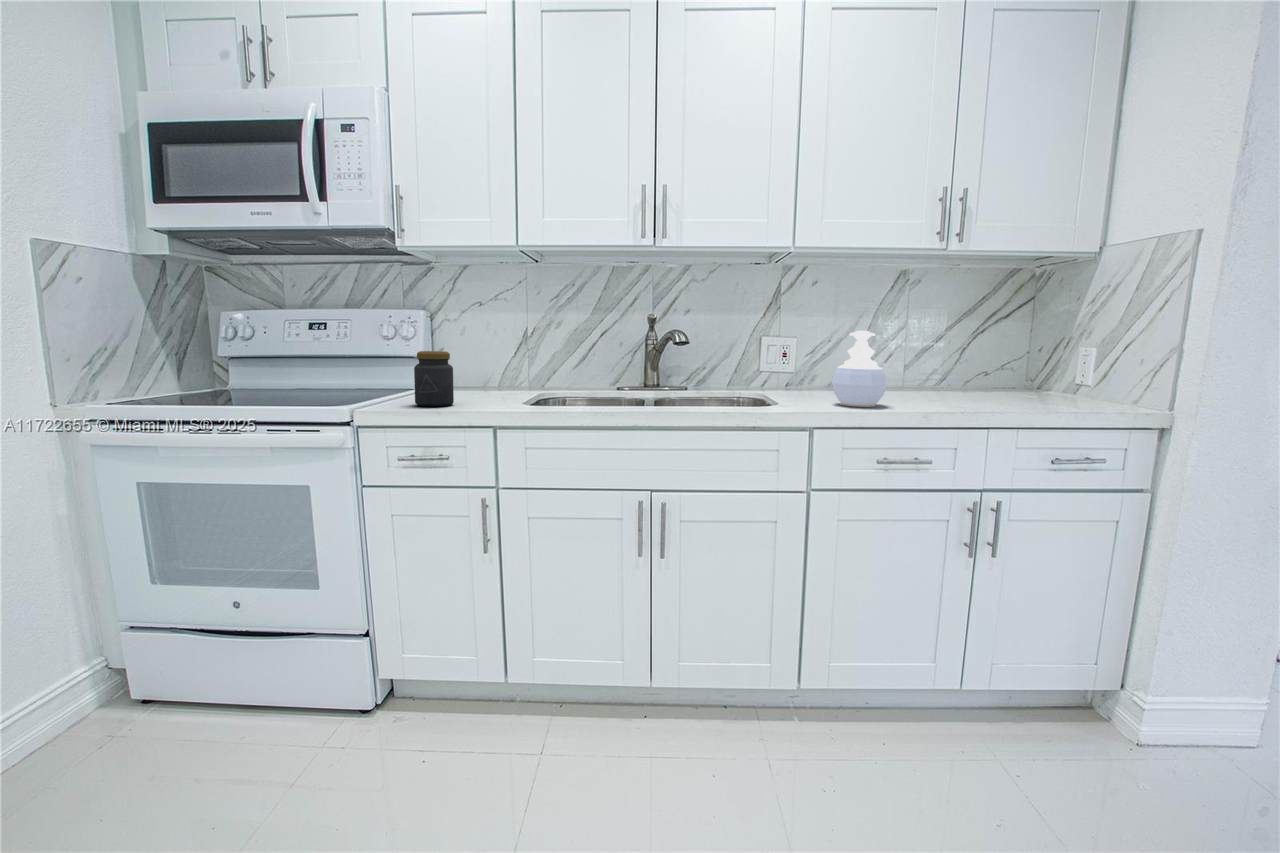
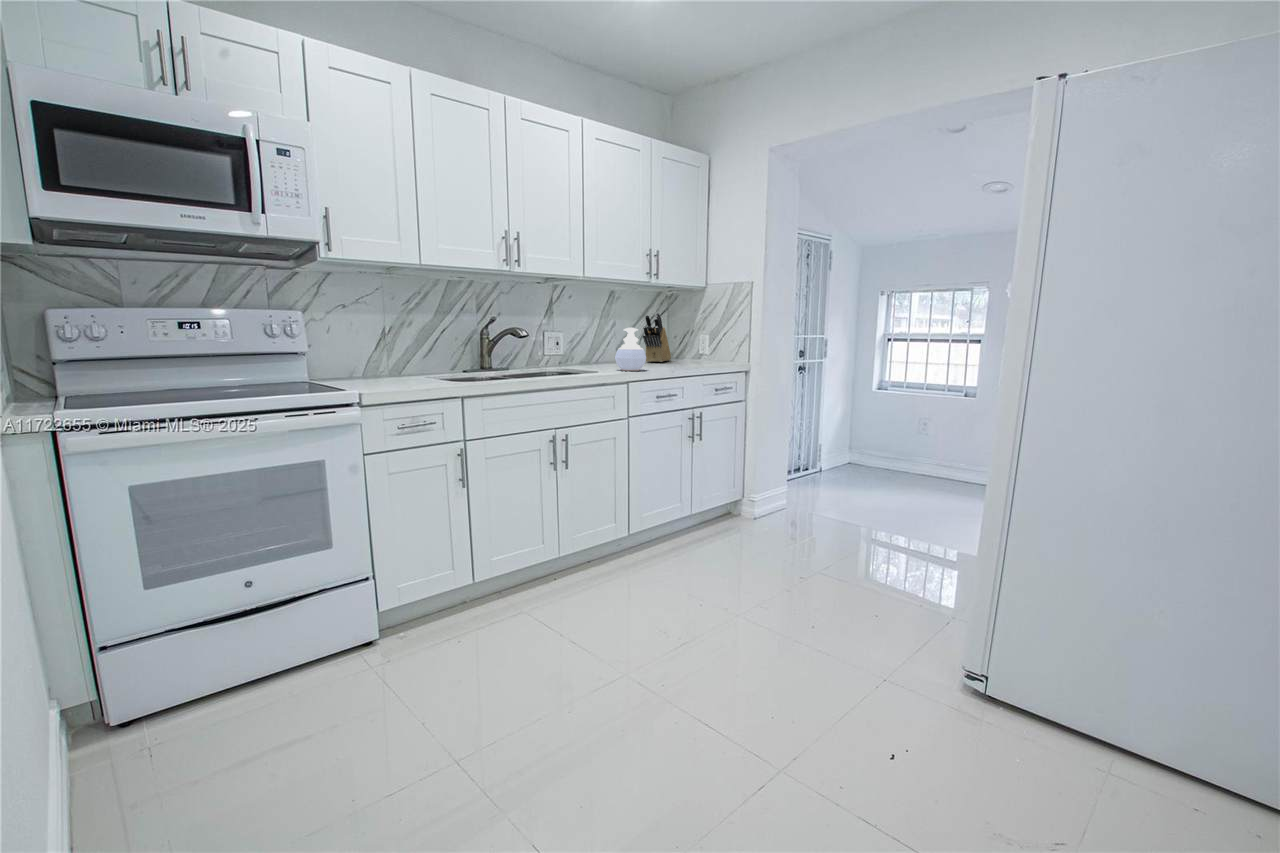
knife block: none [954,304,1036,395] -> present [643,312,671,362]
jar: present [414,351,454,406] -> none [391,346,423,389]

